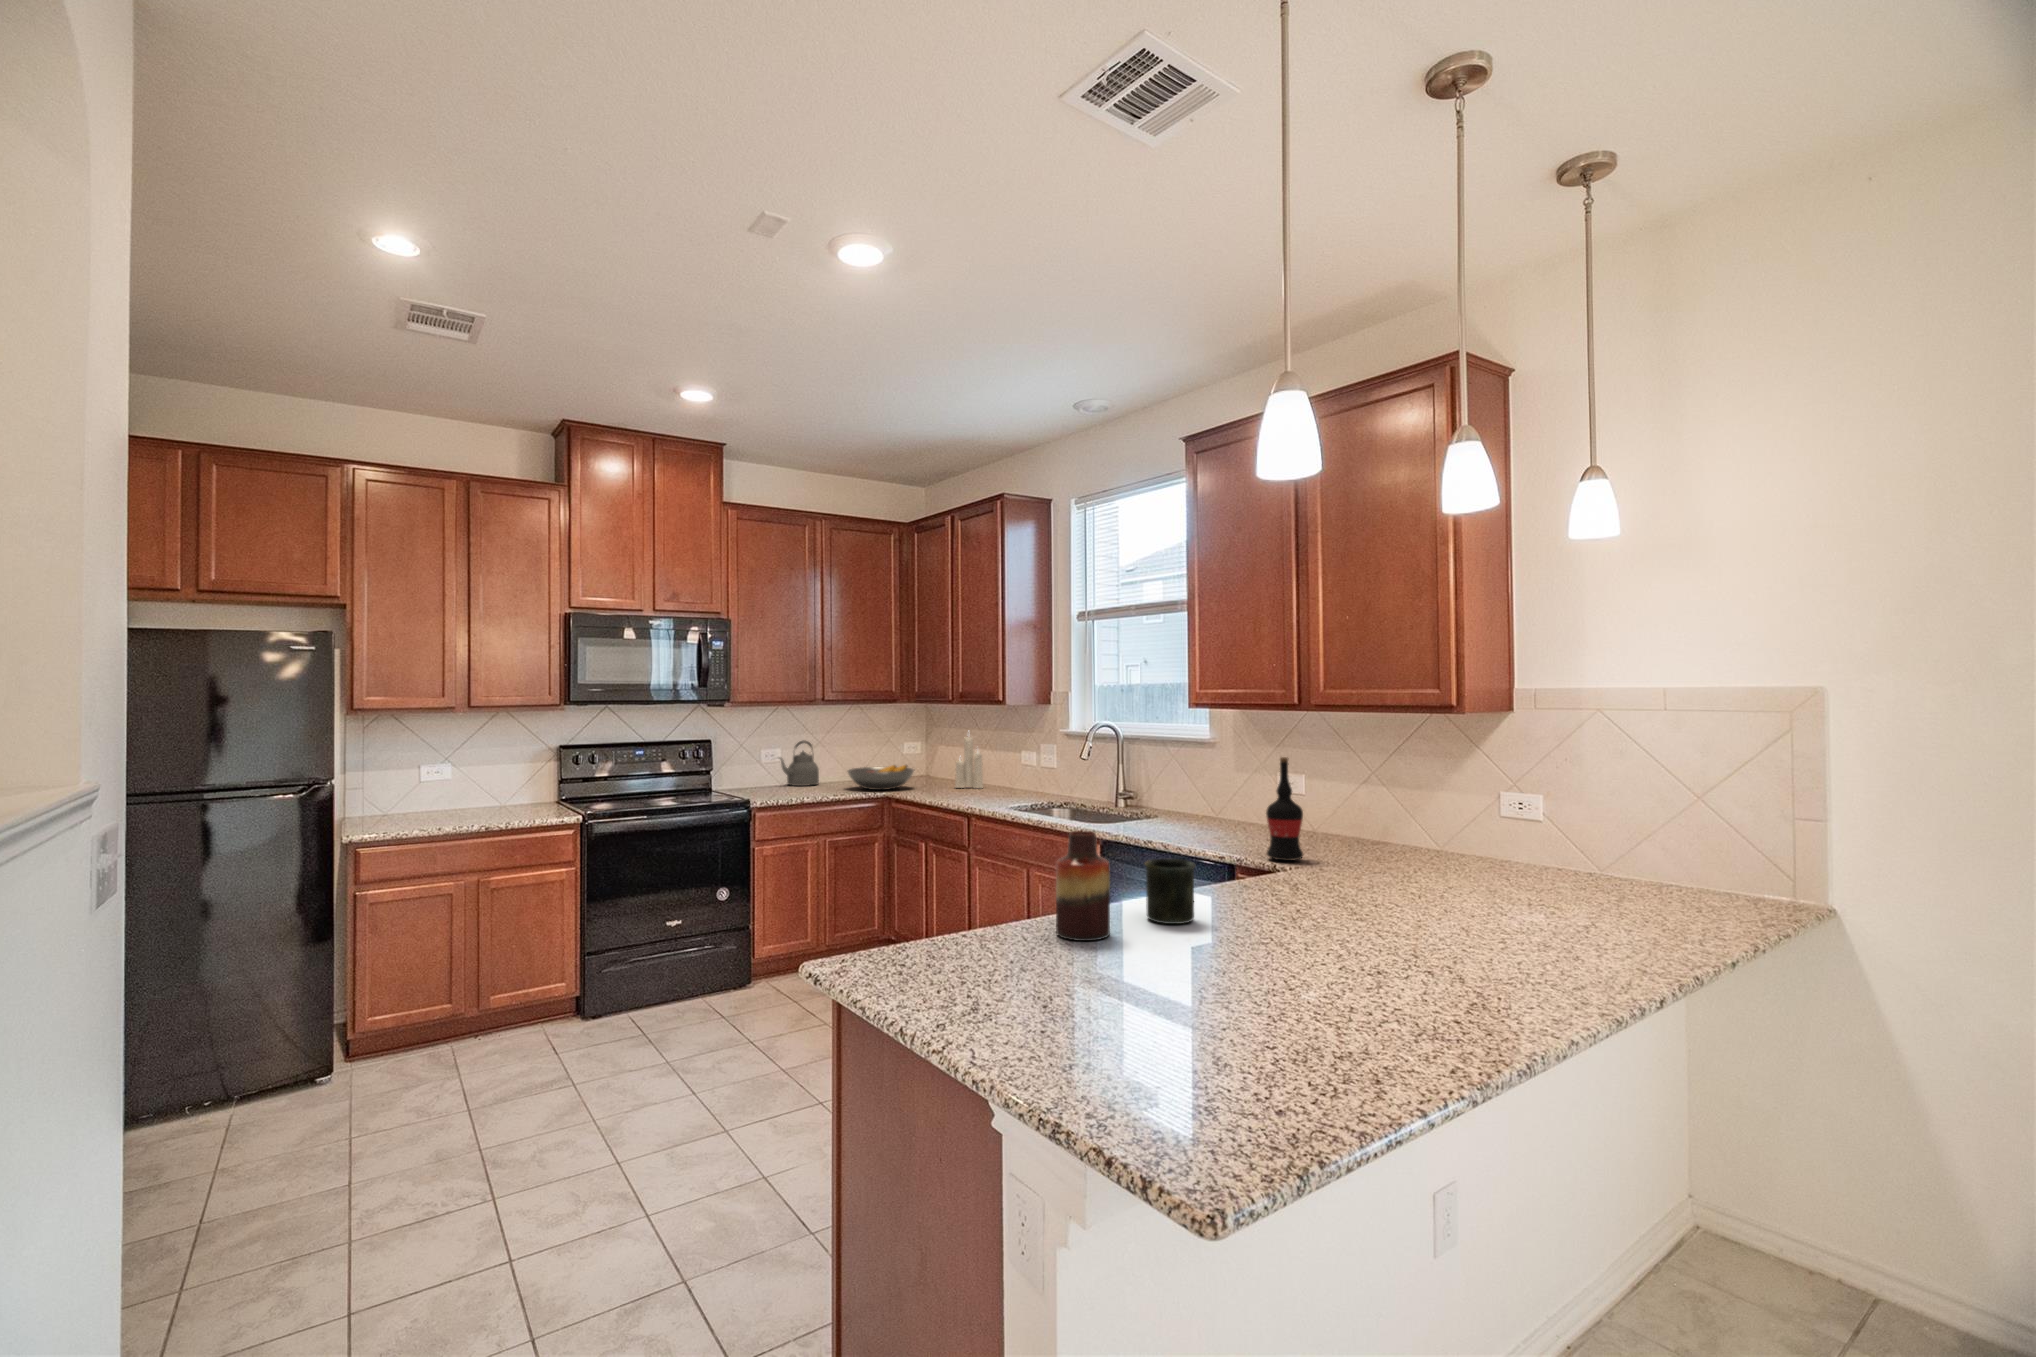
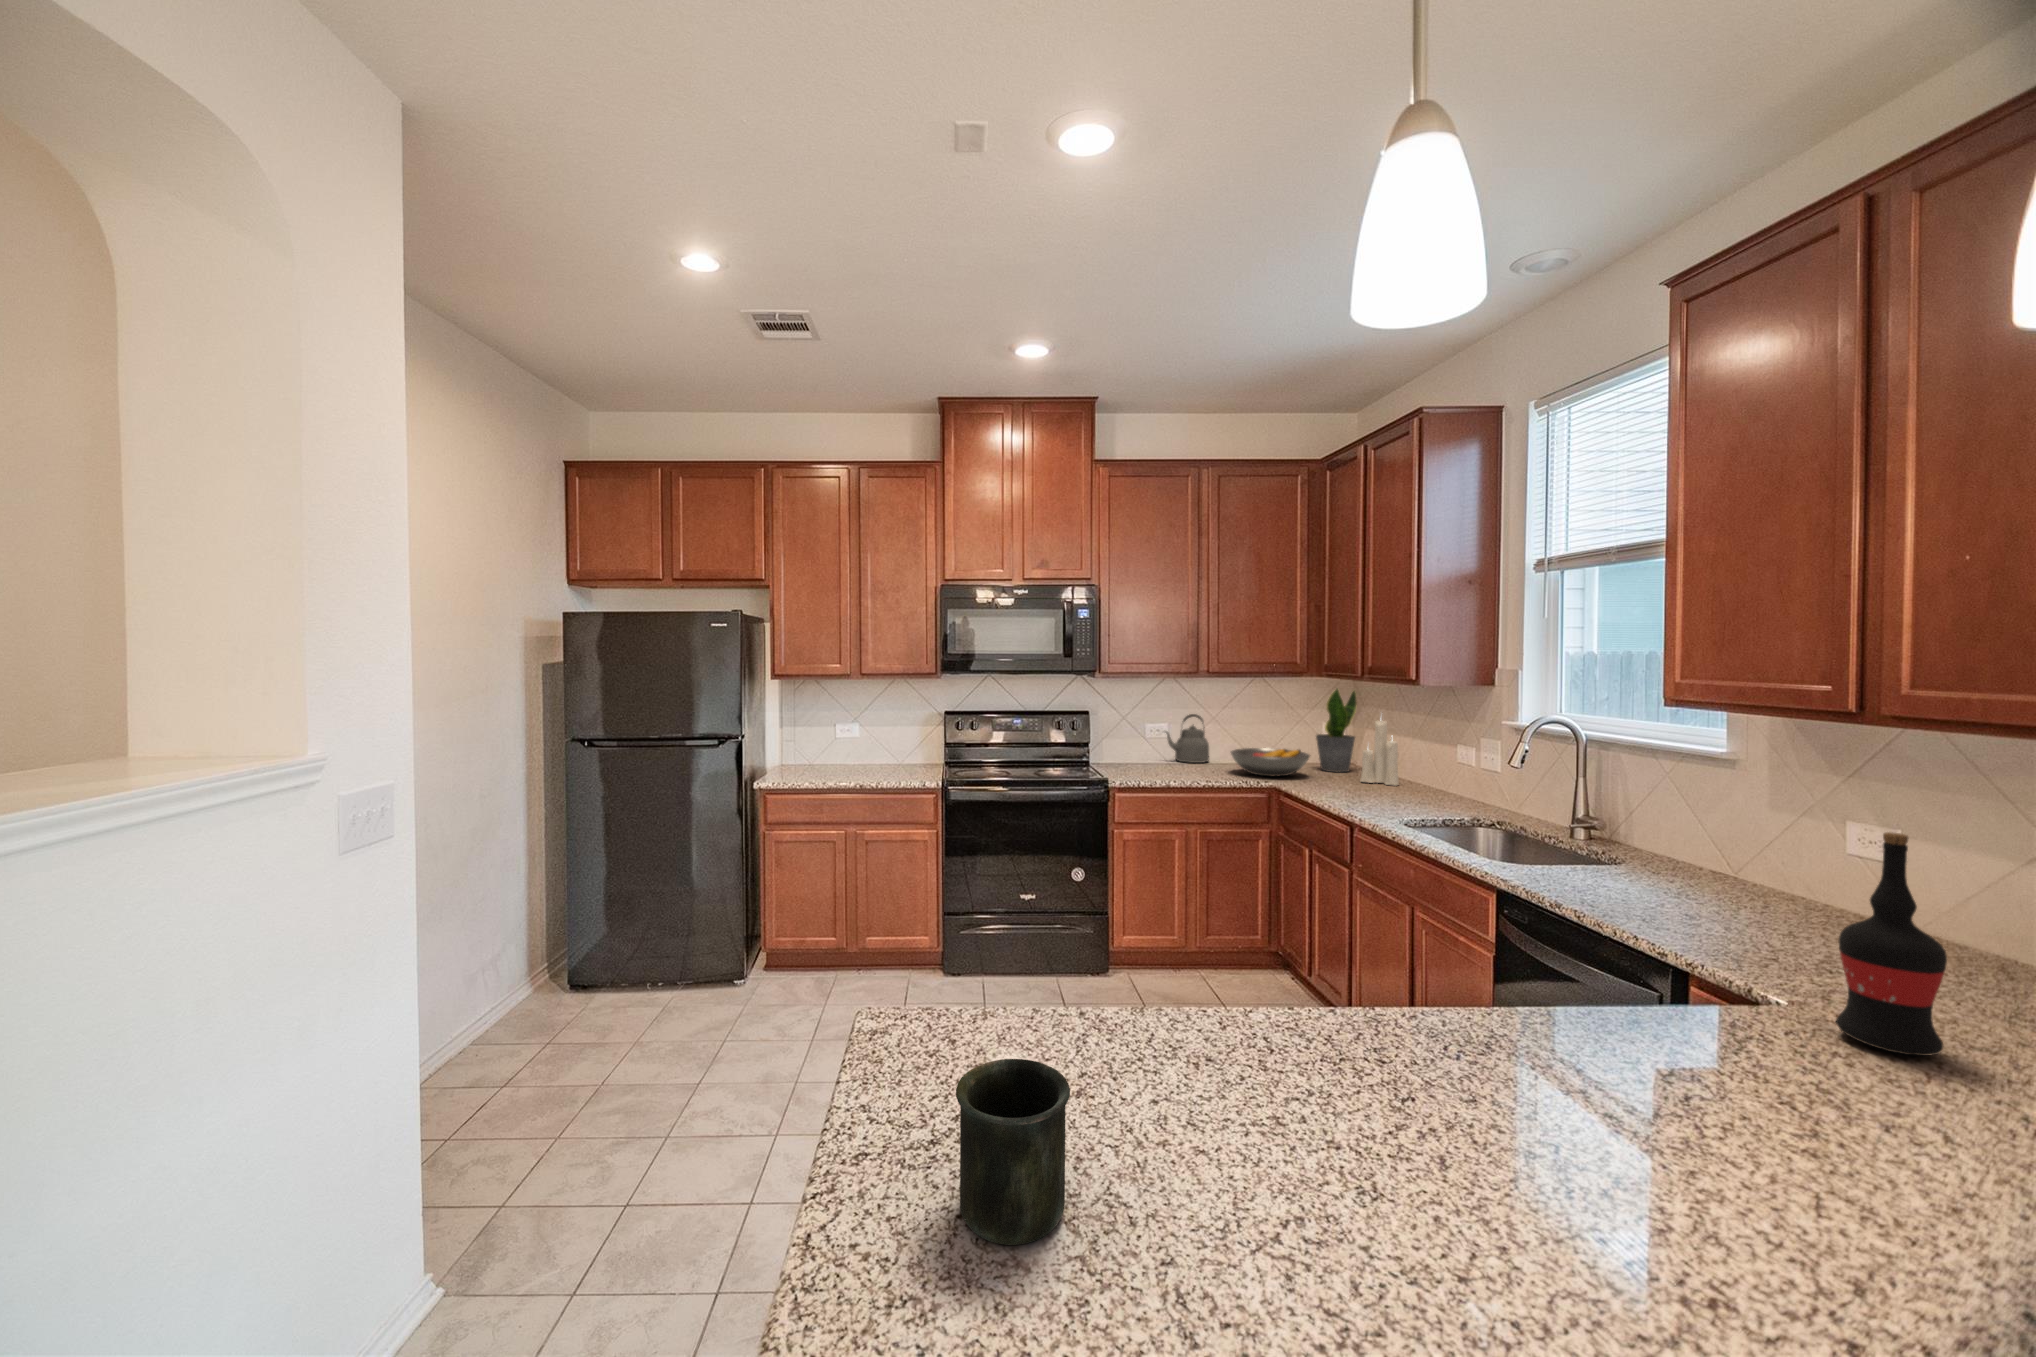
potted plant: none [911,711,943,784] -> present [1316,689,1356,772]
vase: present [1056,831,1110,941] -> none [1170,984,1285,1236]
mug: present [1145,859,1196,924] -> present [956,1059,1070,1245]

